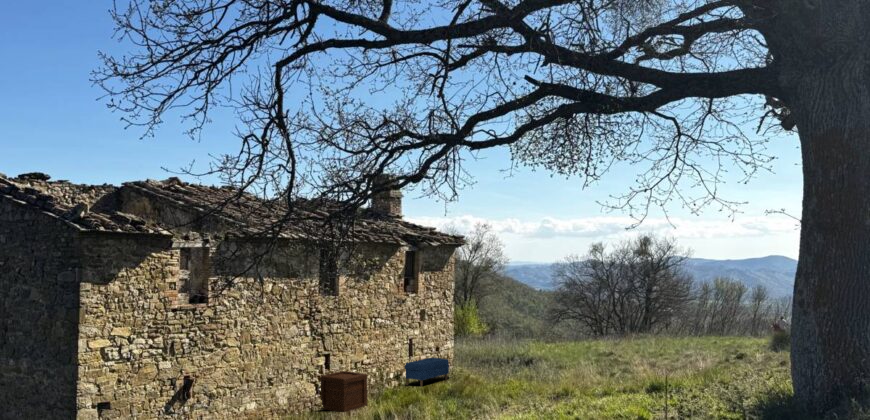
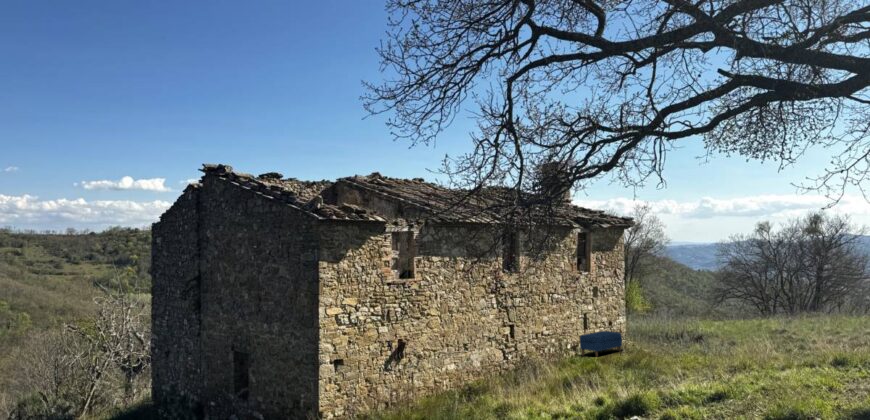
wooden crate: present [320,371,367,412] -> none [507,340,550,378]

